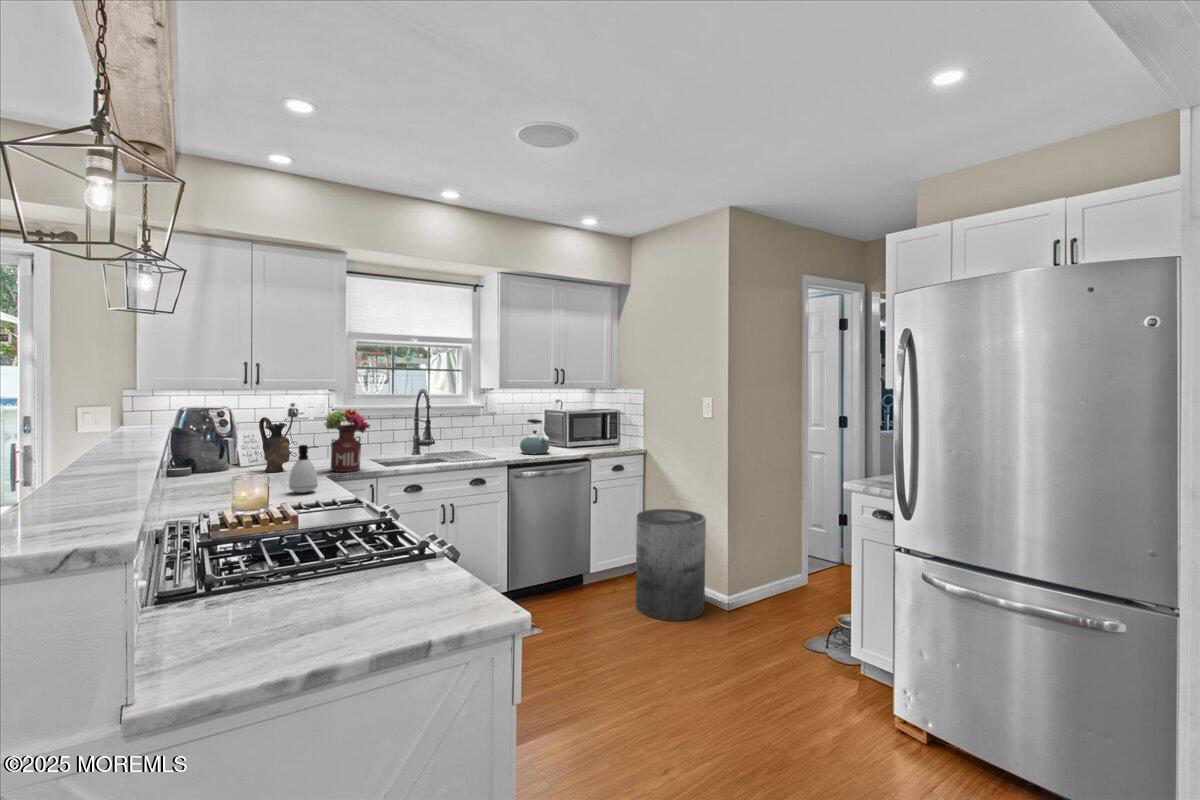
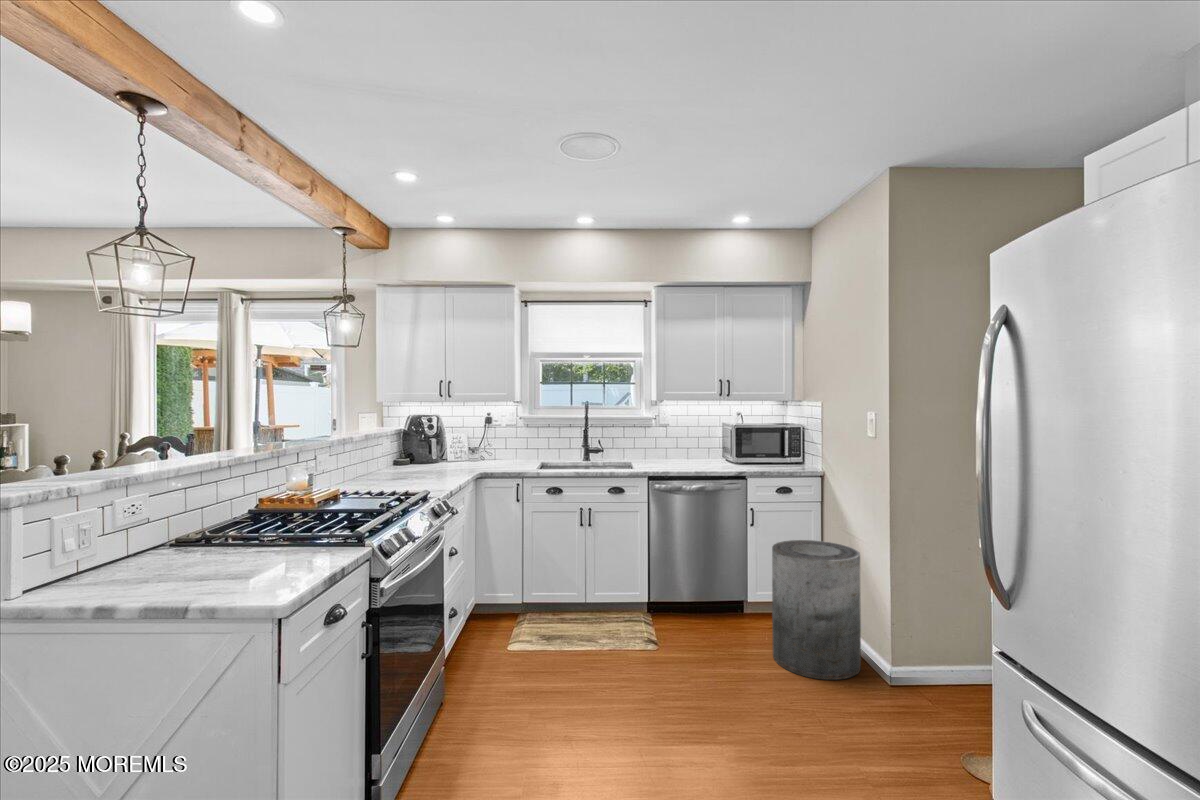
flower arrangement: present [324,409,370,472] -> none [483,416,519,470]
ceramic pitcher: present [259,417,291,472] -> none [450,423,470,466]
kettle: present [520,419,549,454] -> none [676,431,706,468]
soap dispenser: present [289,445,318,493] -> none [422,442,443,480]

